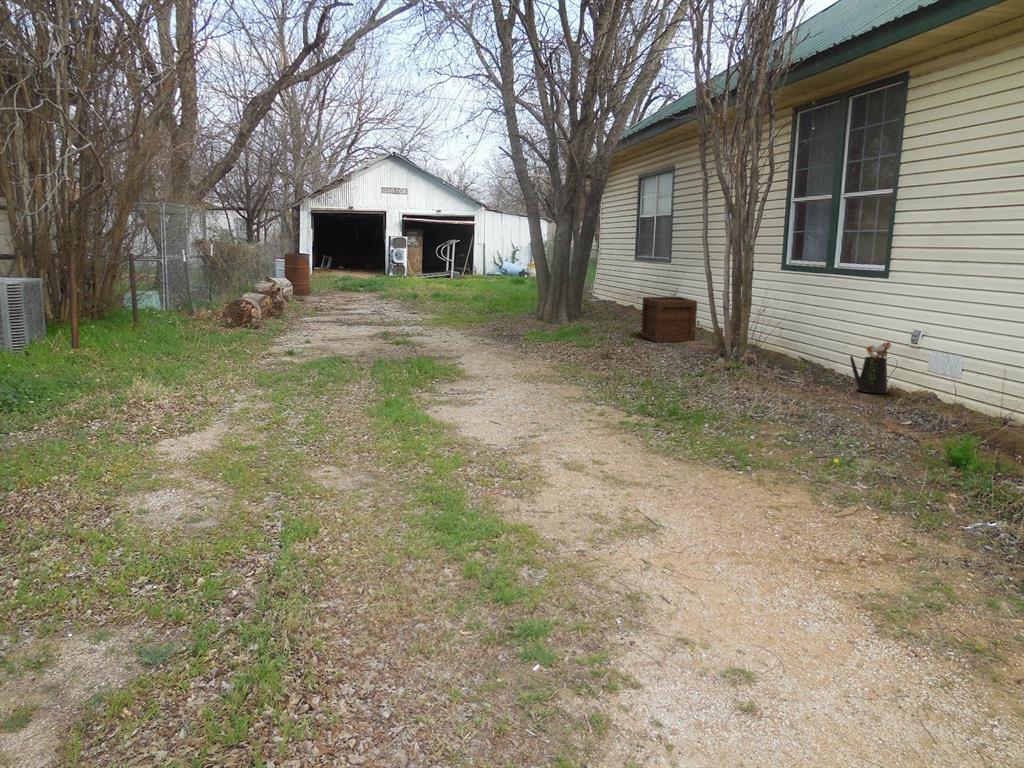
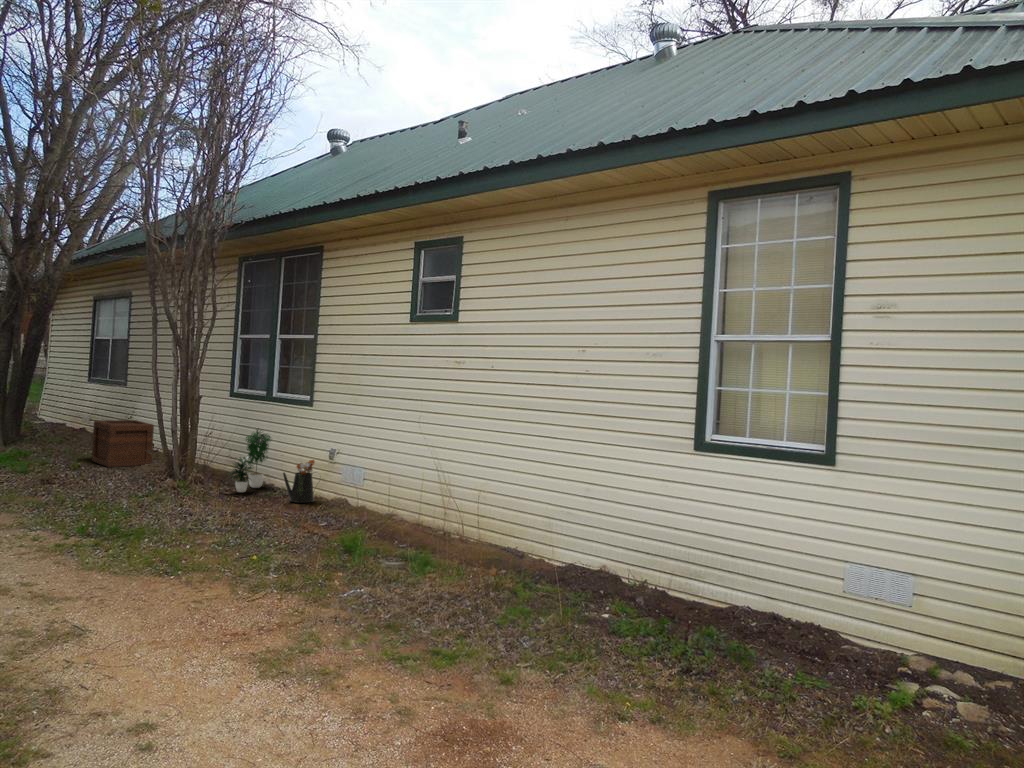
potted plant: none [780,303,833,376] -> present [230,430,270,492]

